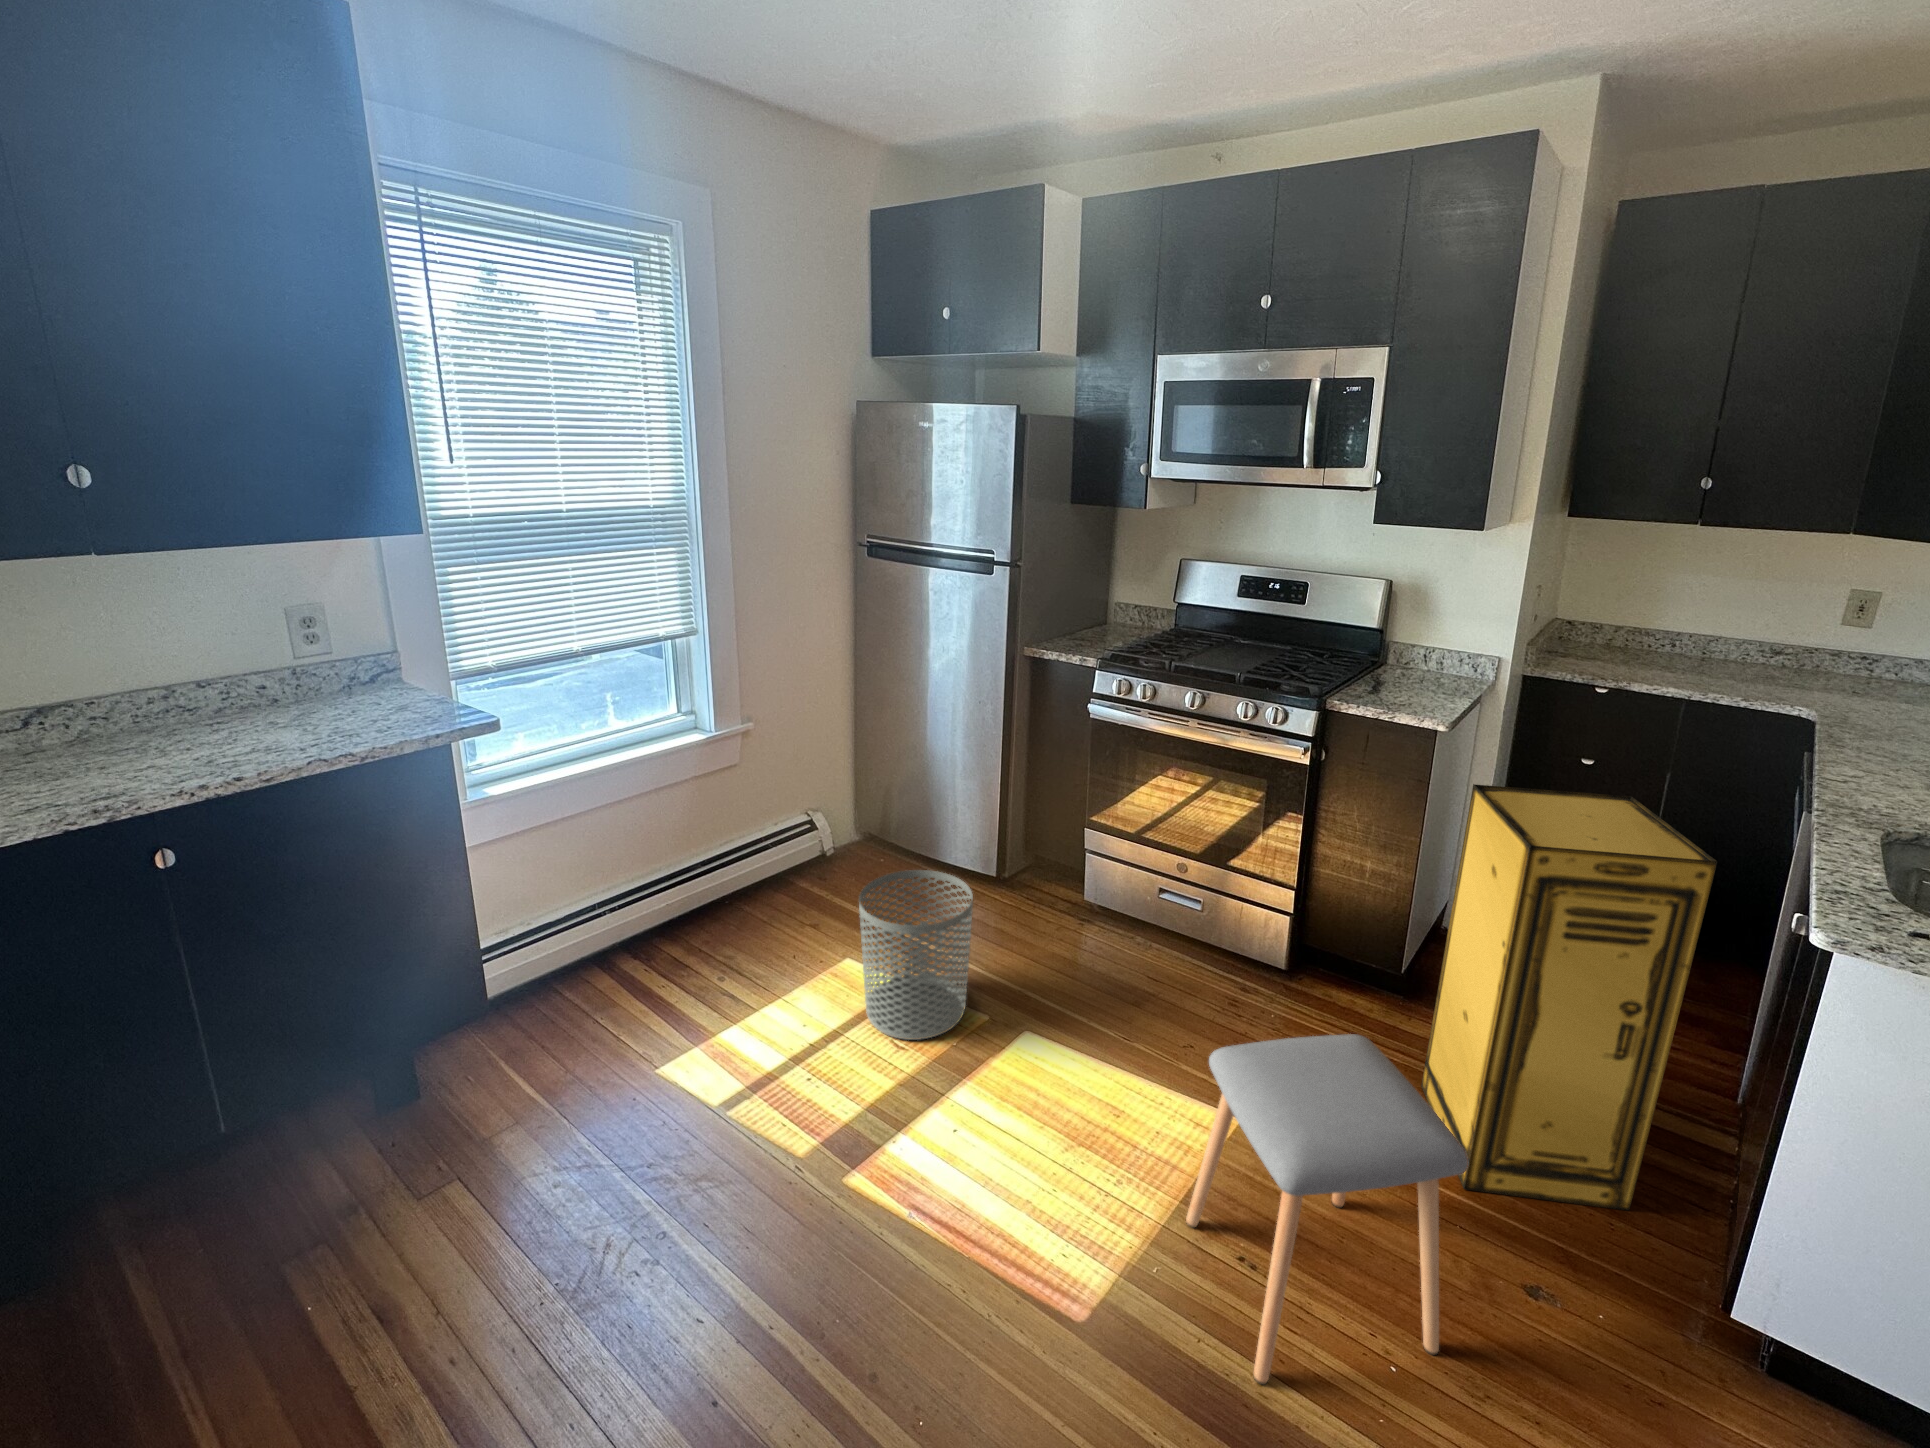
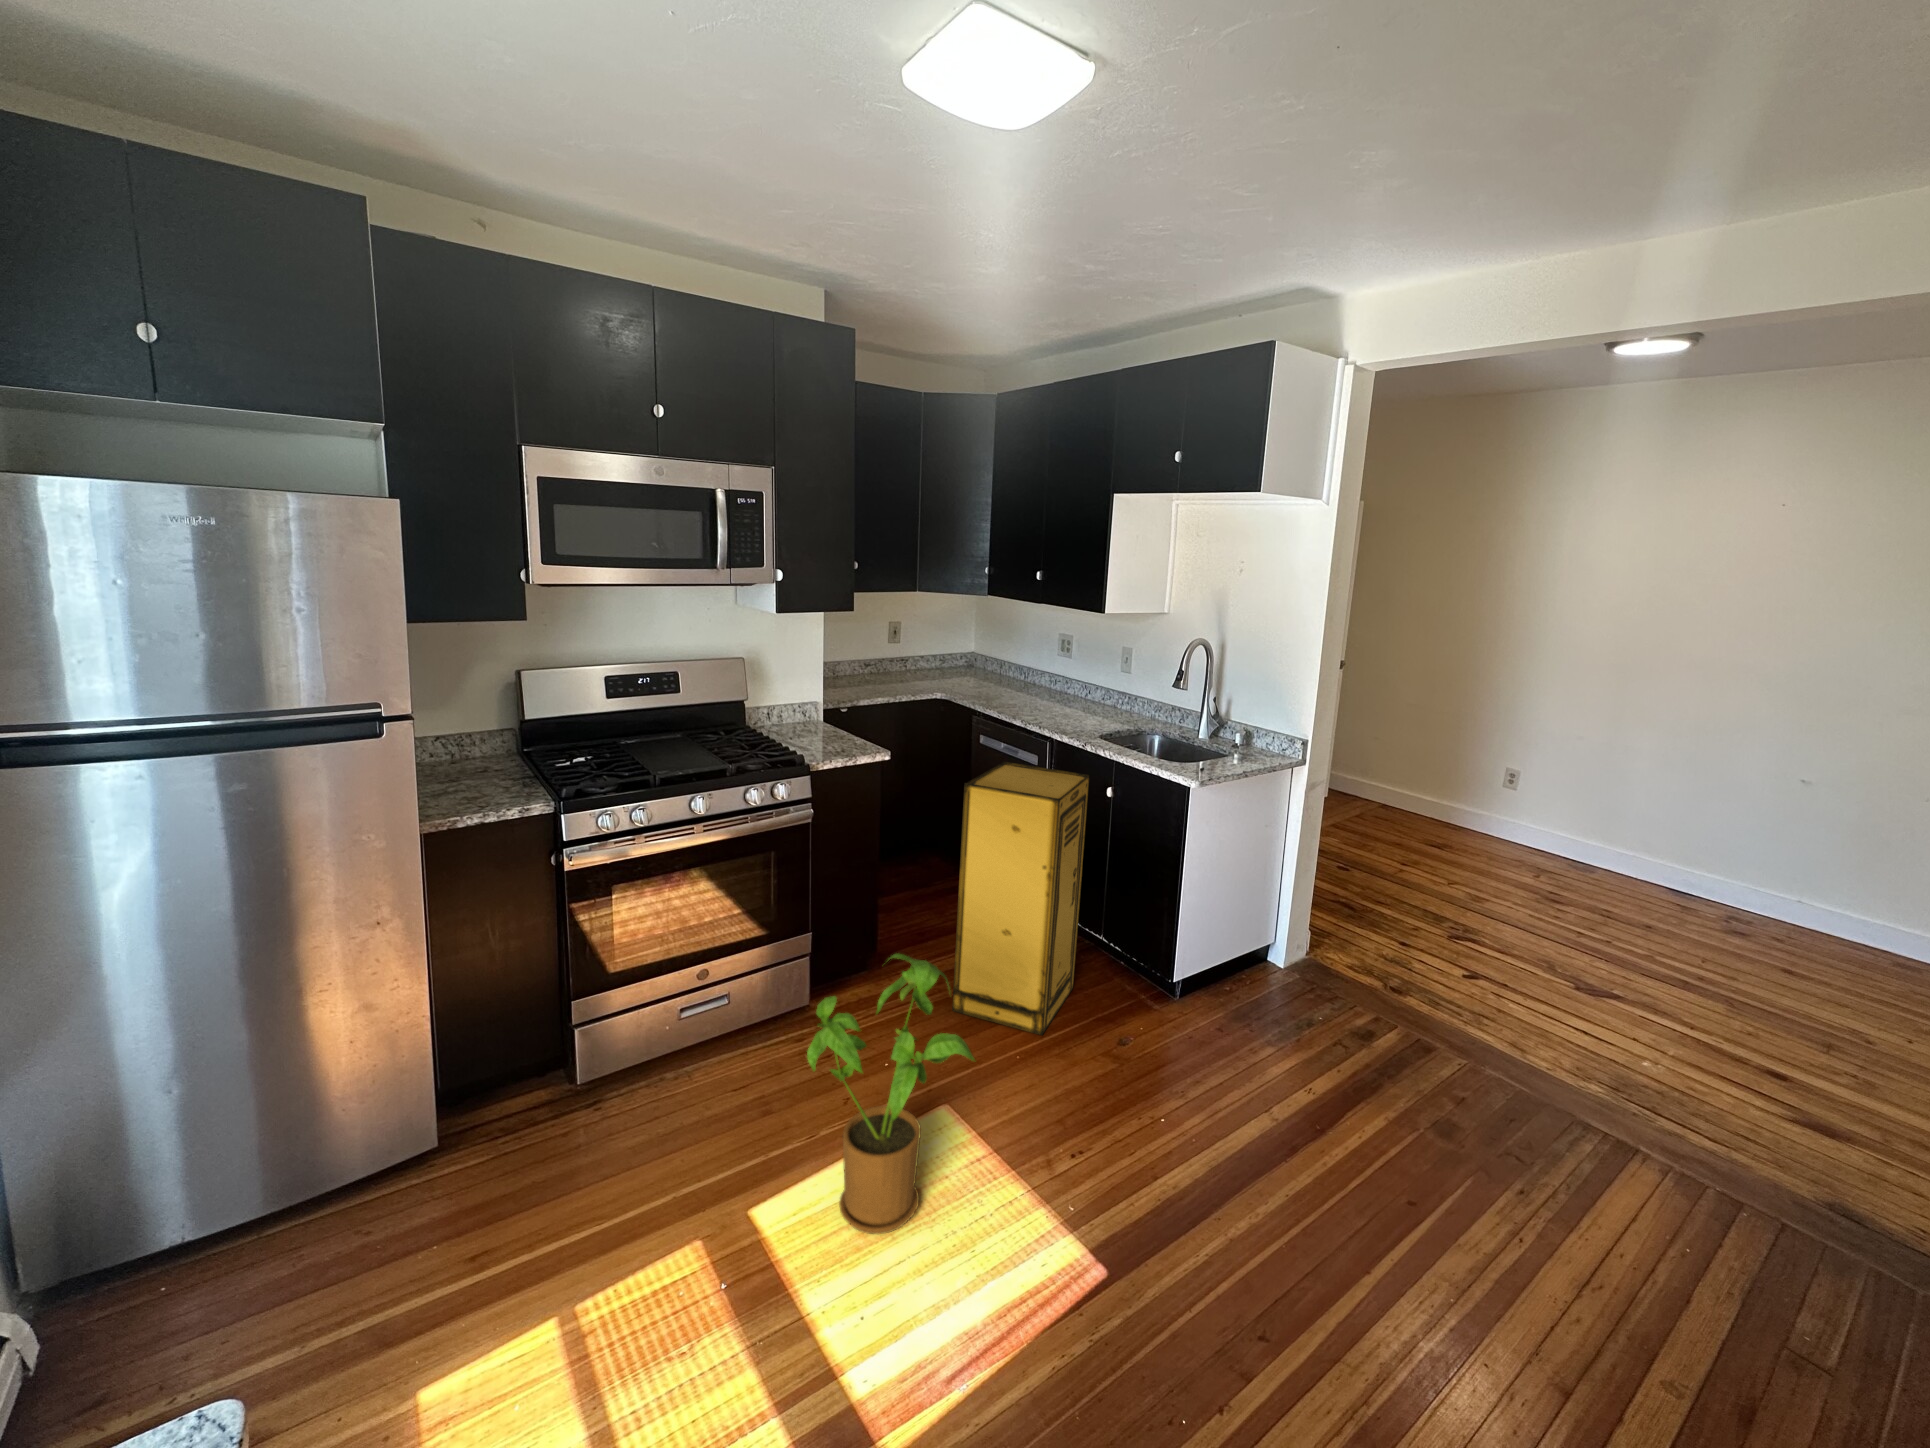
waste bin: present [859,870,973,1040] -> none [541,1114,712,1382]
house plant: none [1030,882,1187,1131] -> present [807,954,975,1234]
stool: present [1186,1034,1469,1385] -> none [1030,960,1177,1185]

